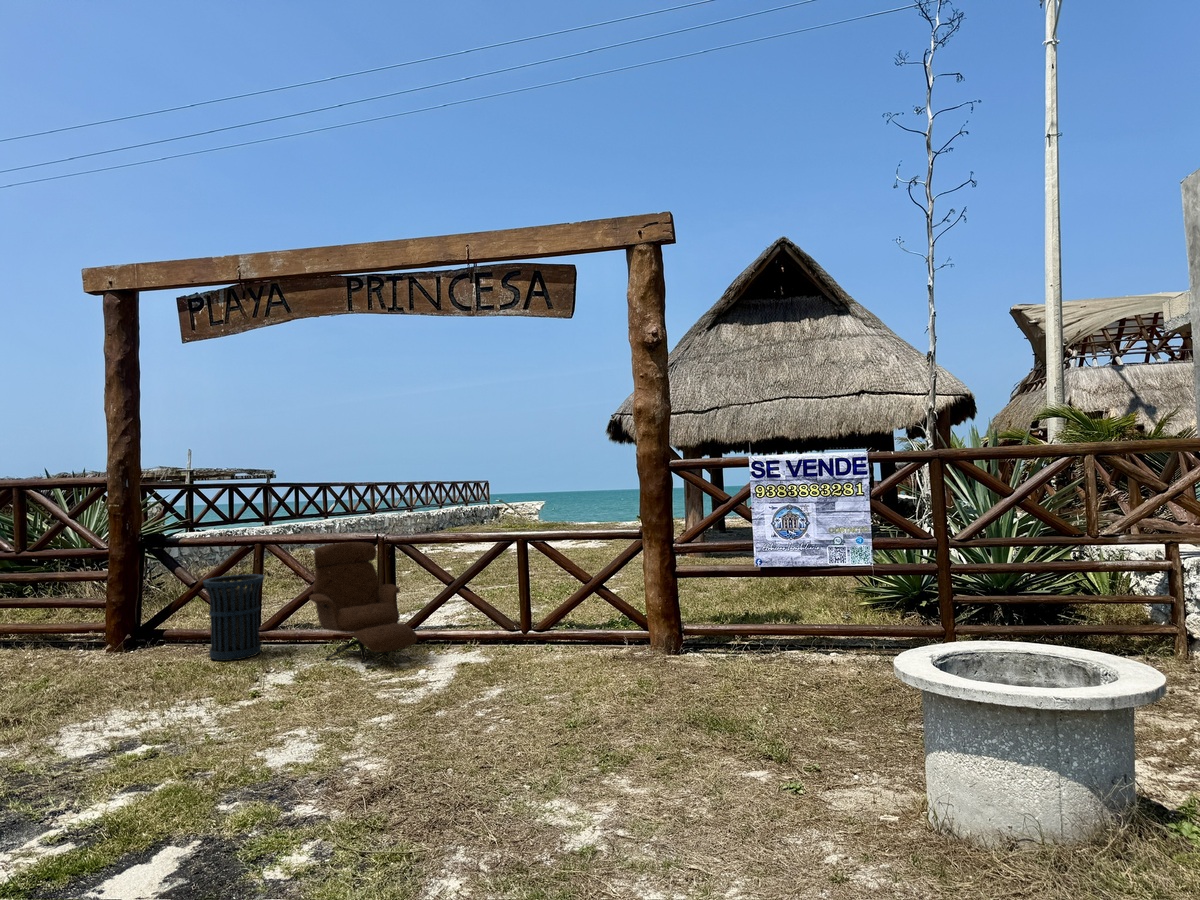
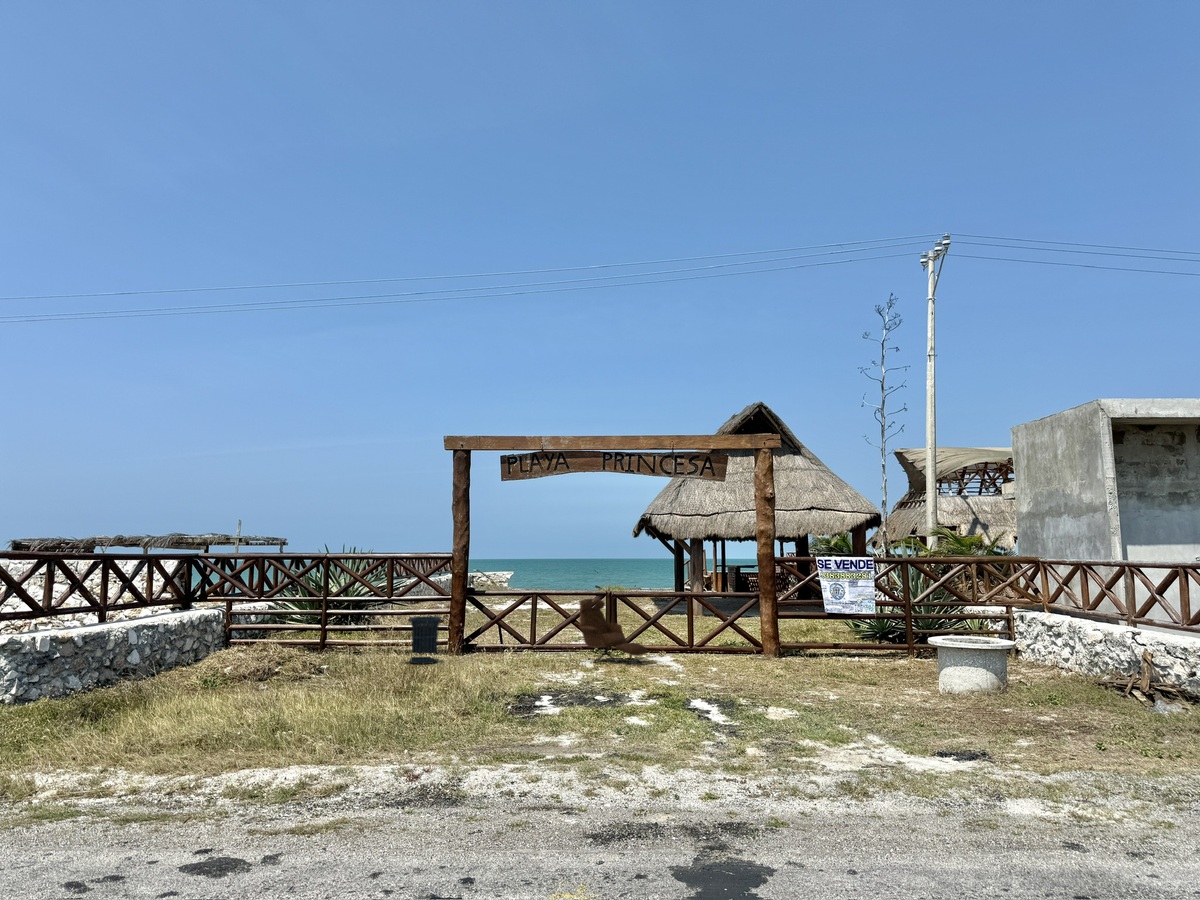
trash can: present [203,574,265,661] -> present [409,616,441,664]

